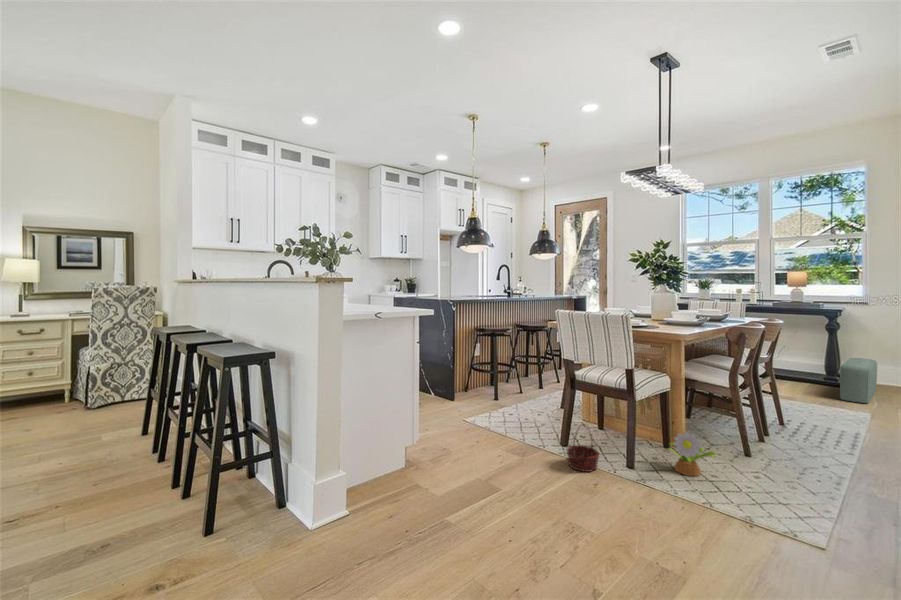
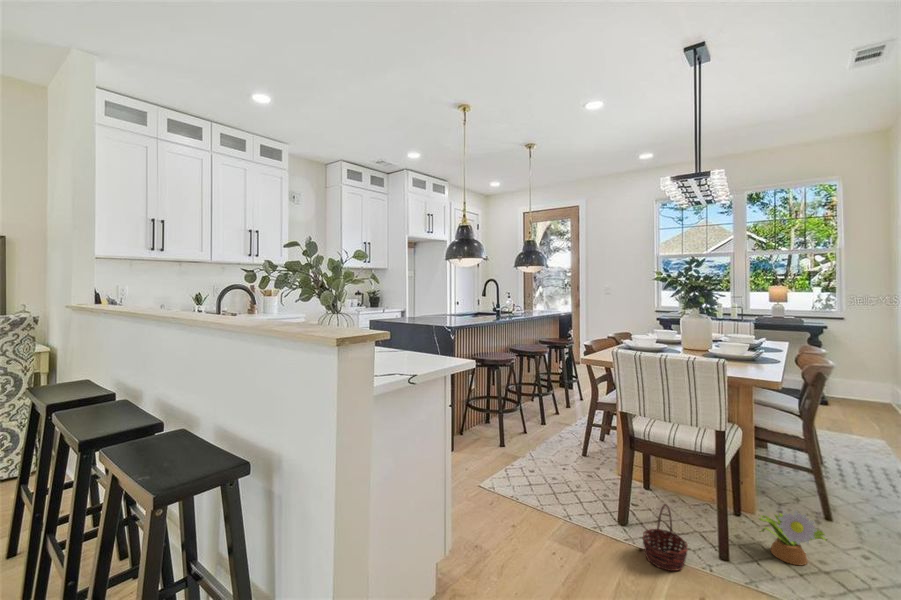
pouf: present [840,358,877,403] -> none [842,377,878,428]

